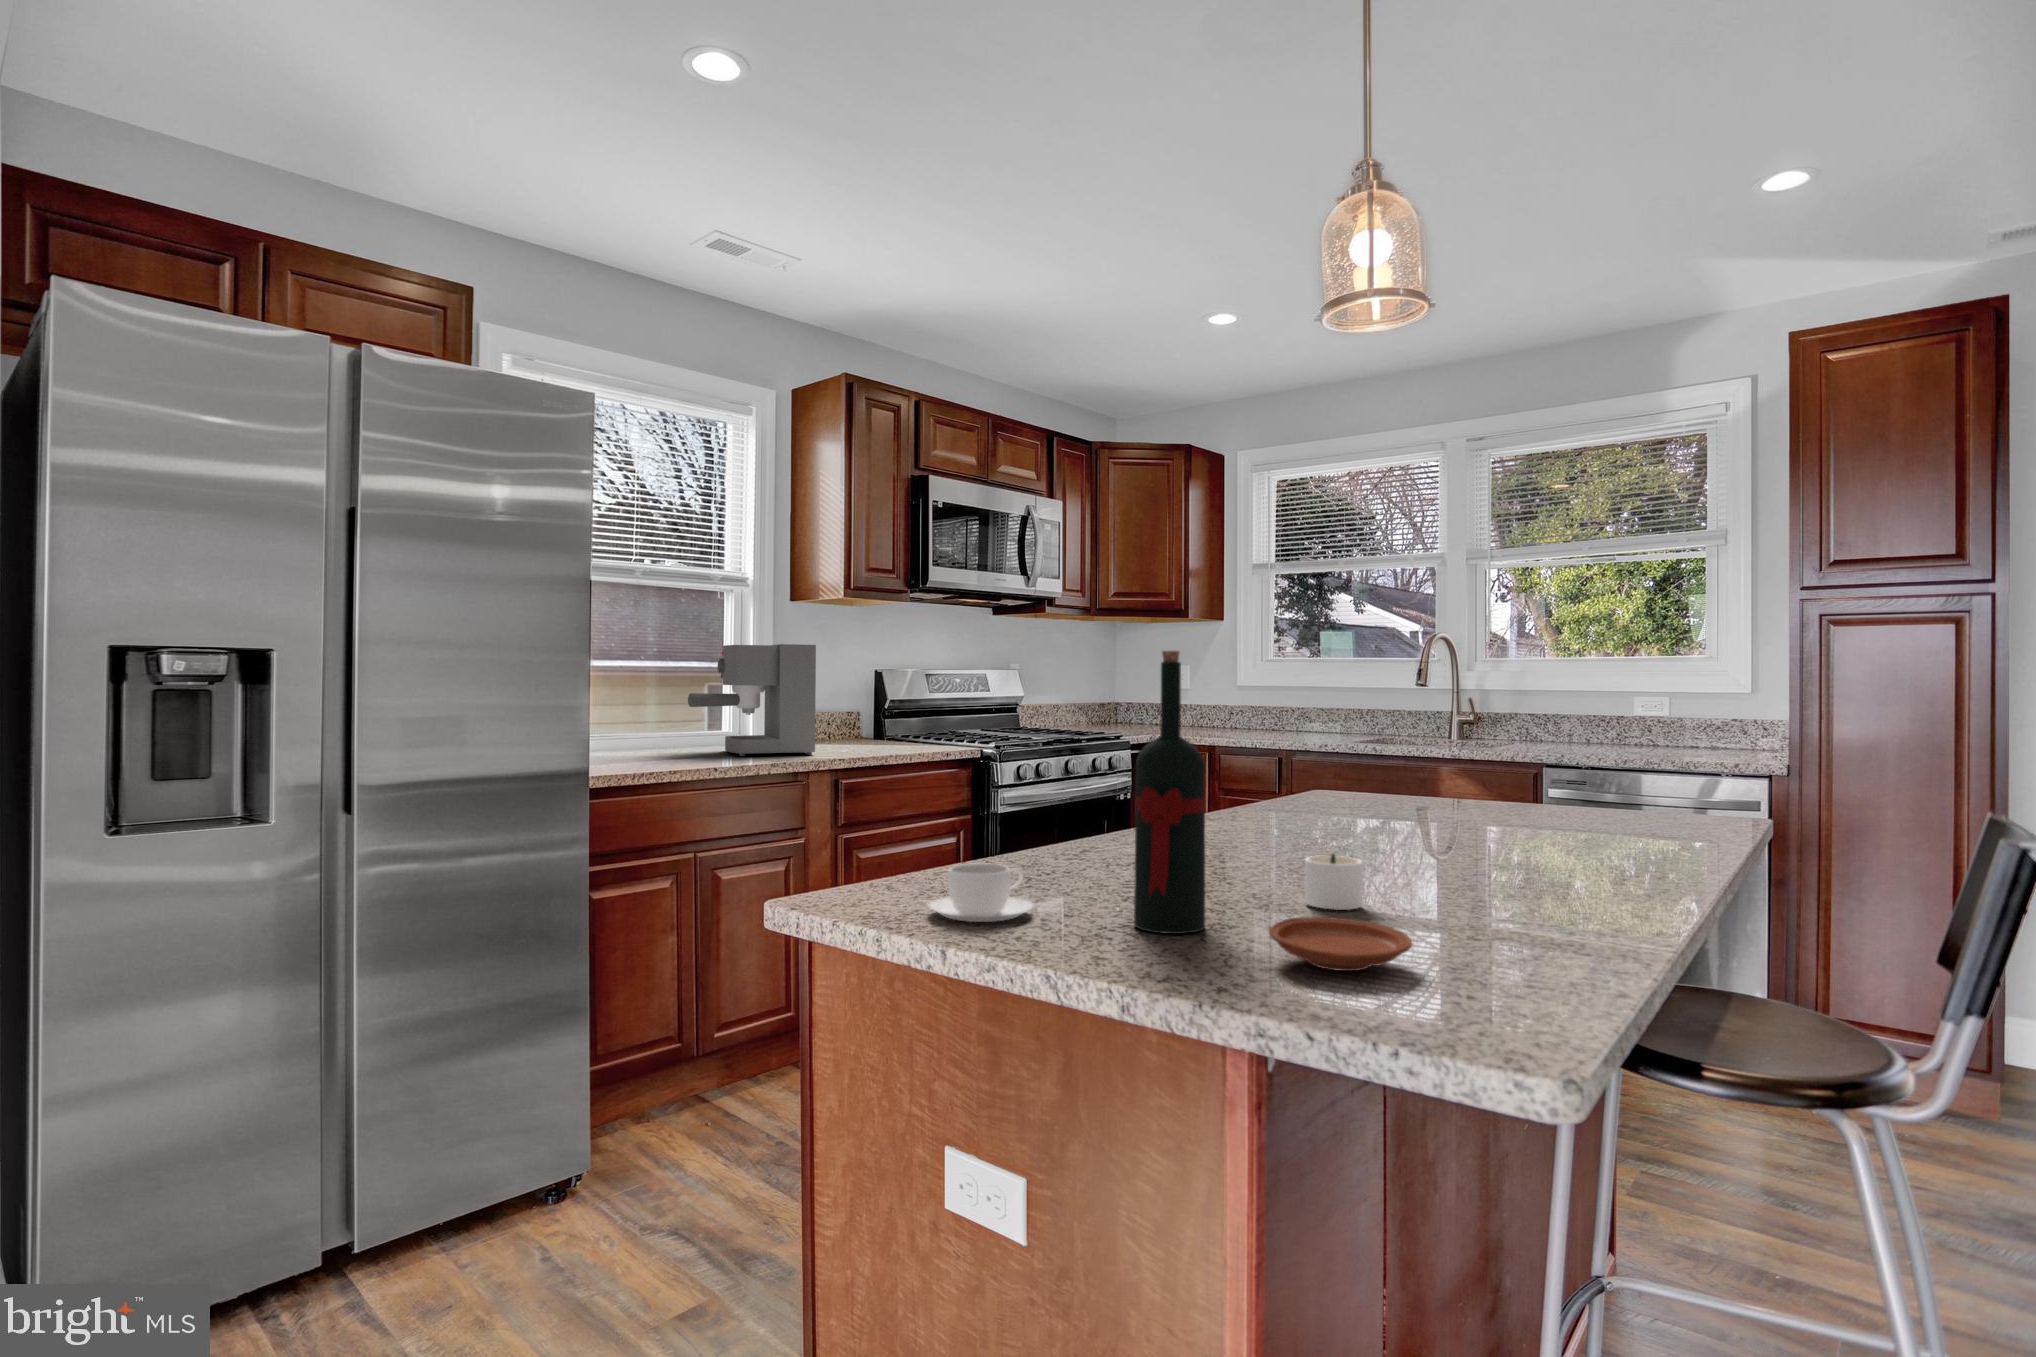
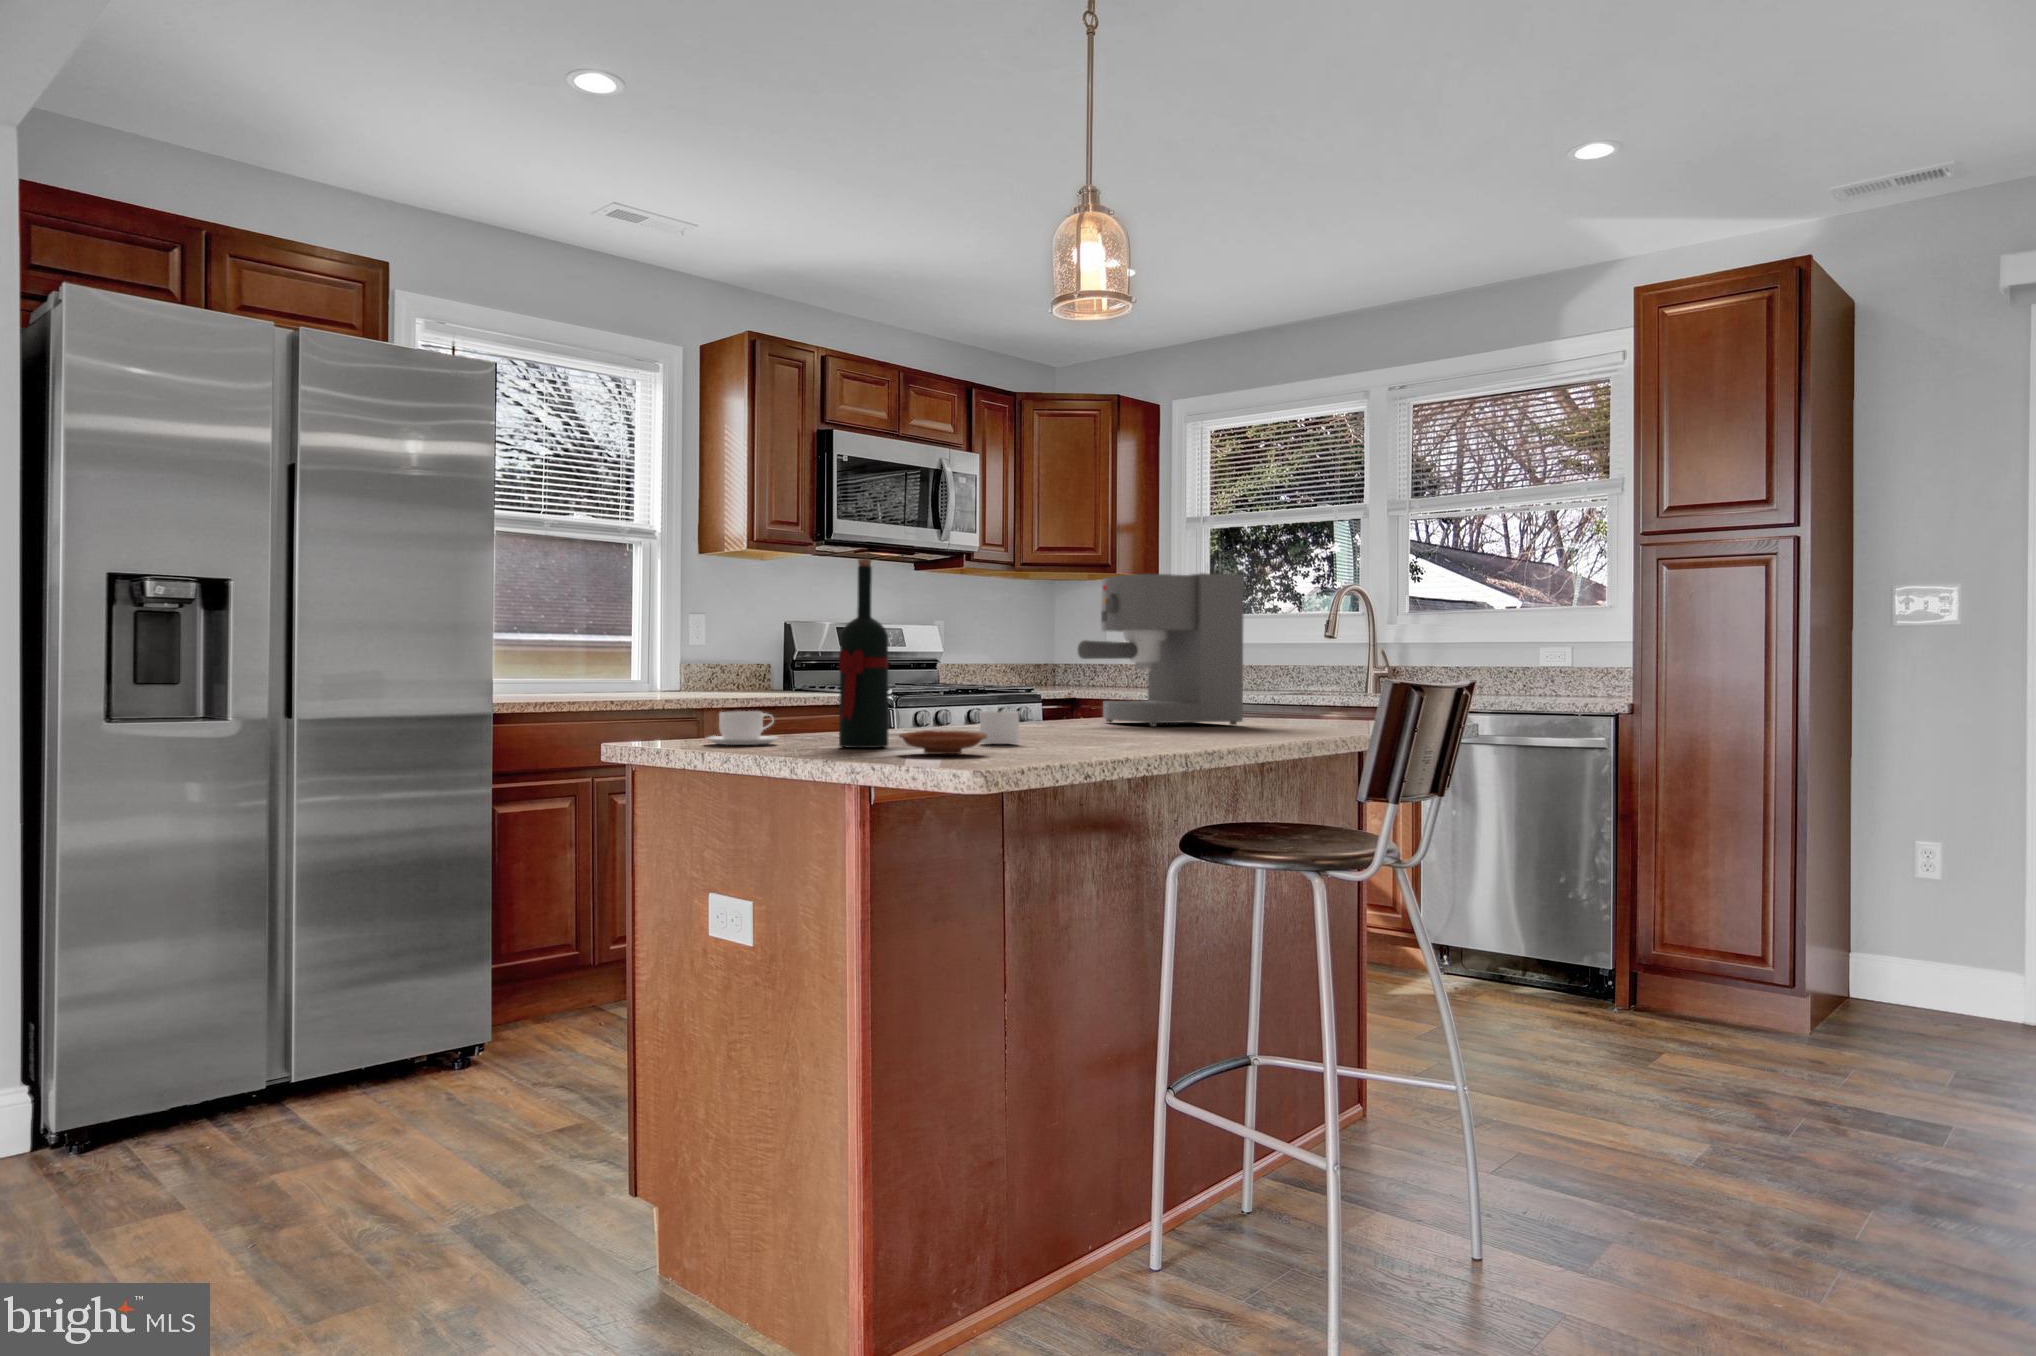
coffee maker: present [688,644,816,756] -> present [1078,573,1244,726]

